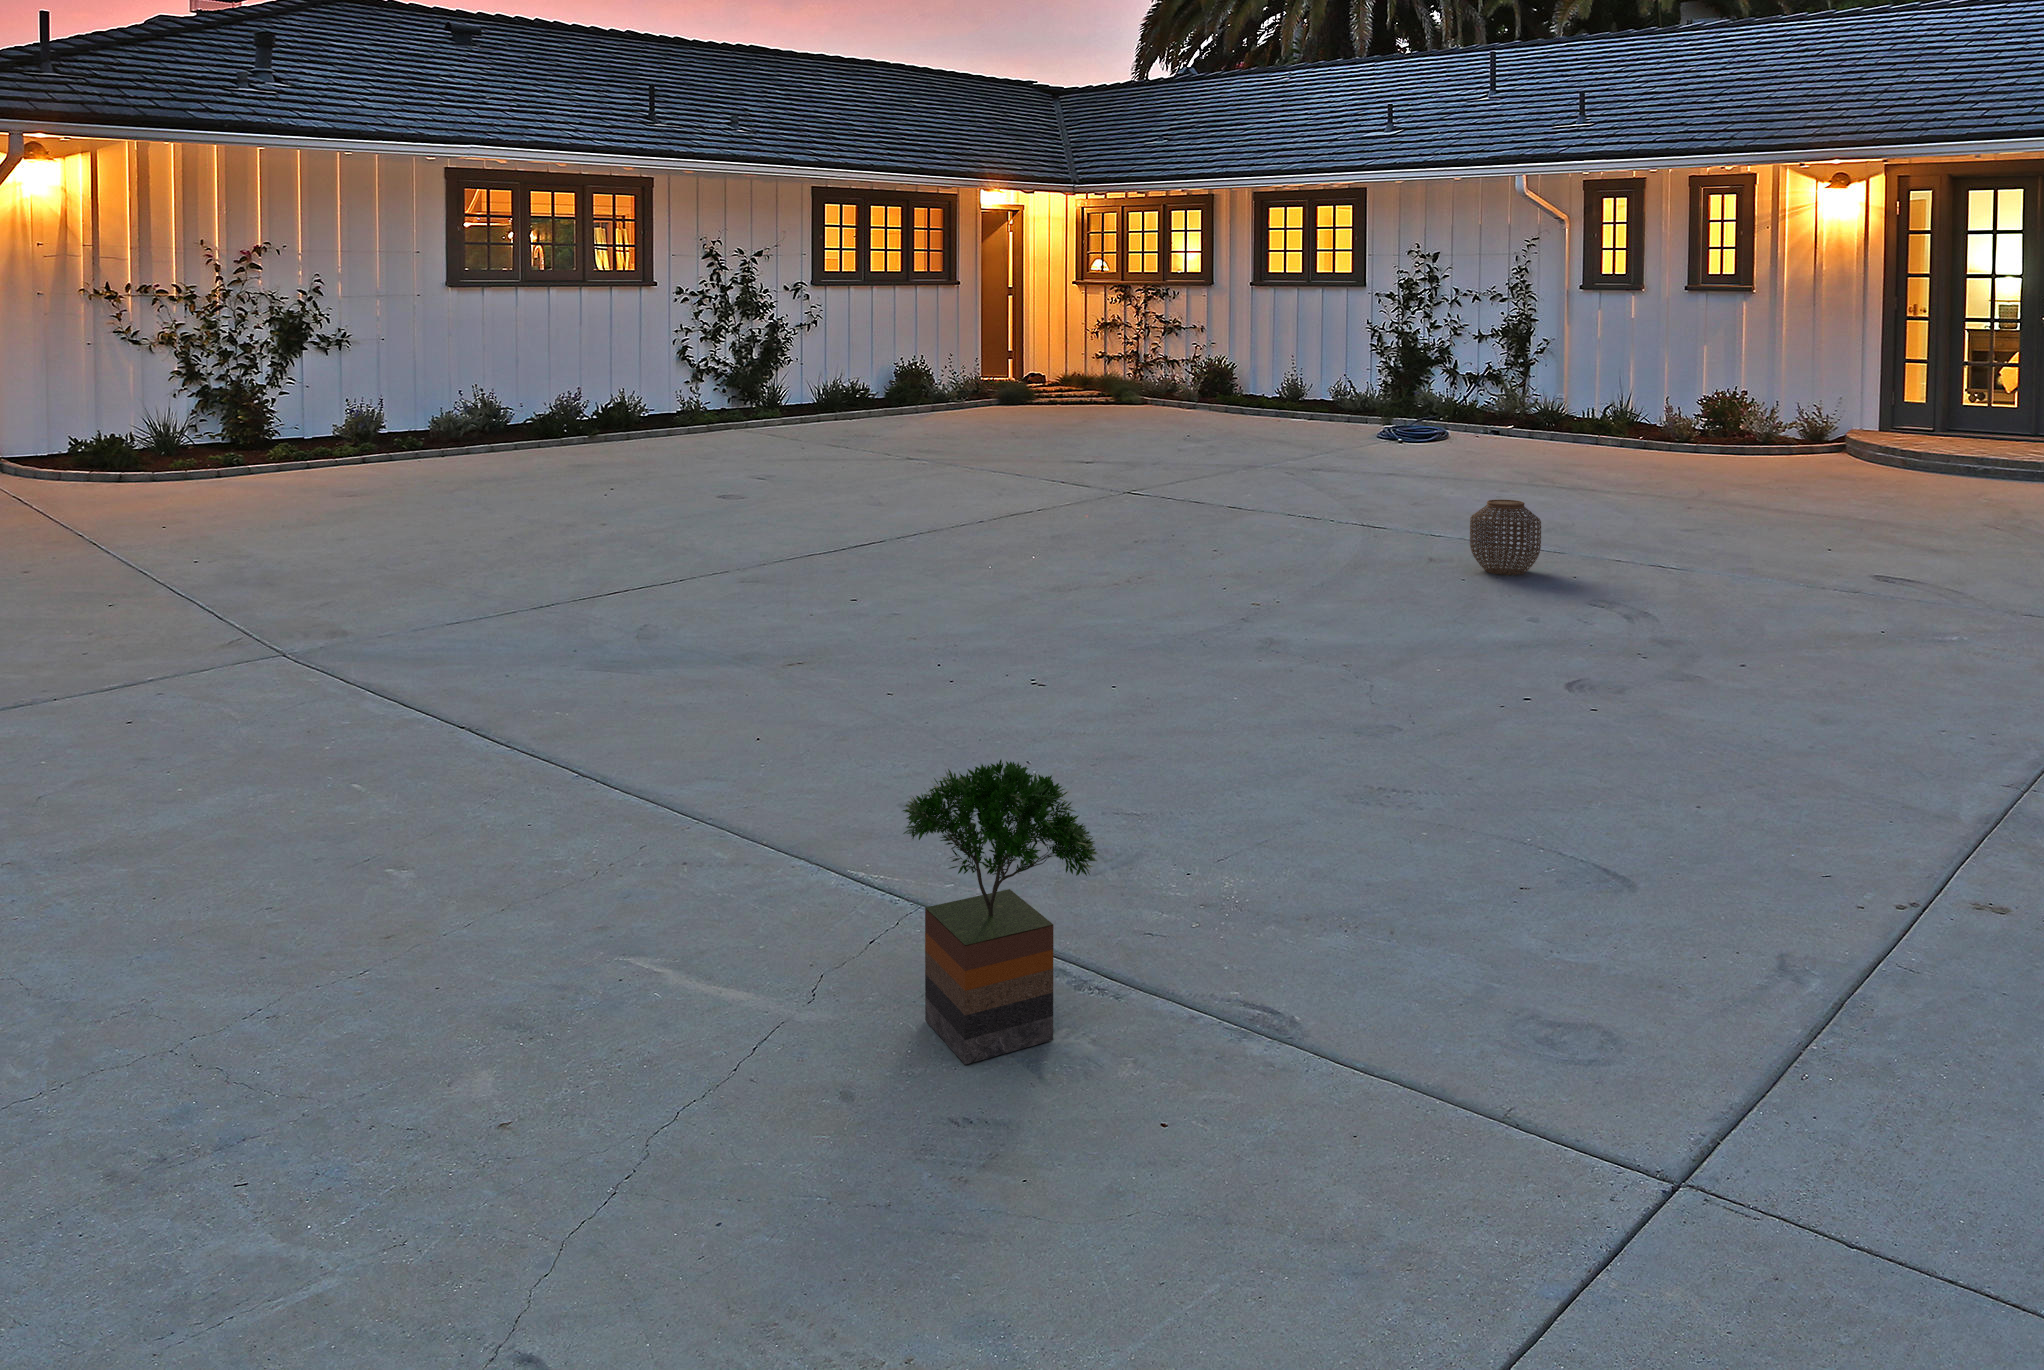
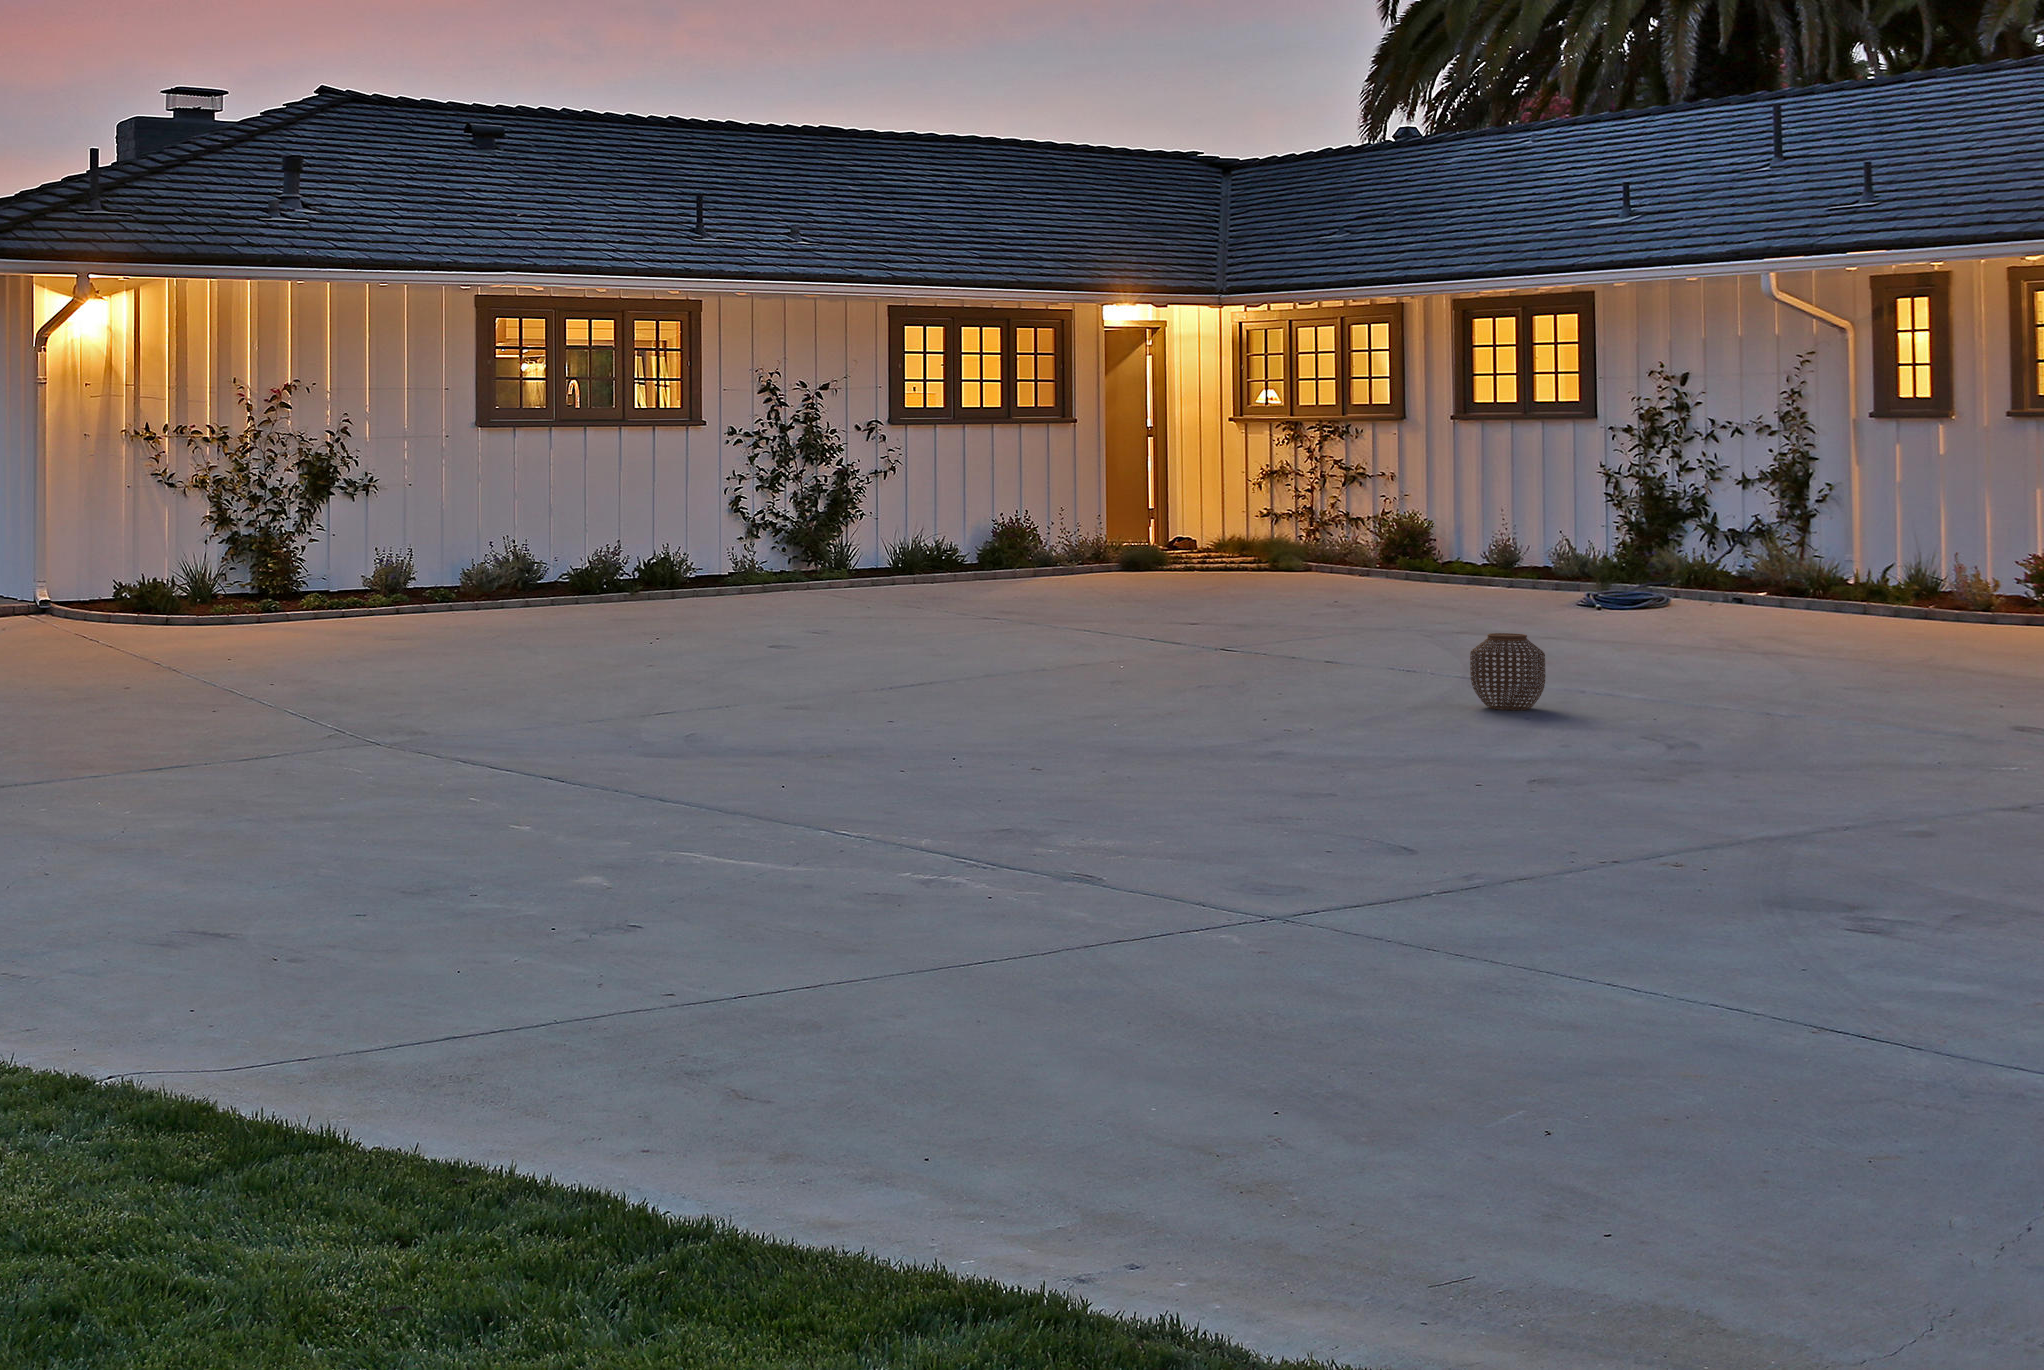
potted tree: present [903,760,1097,1065] -> none [747,682,856,838]

